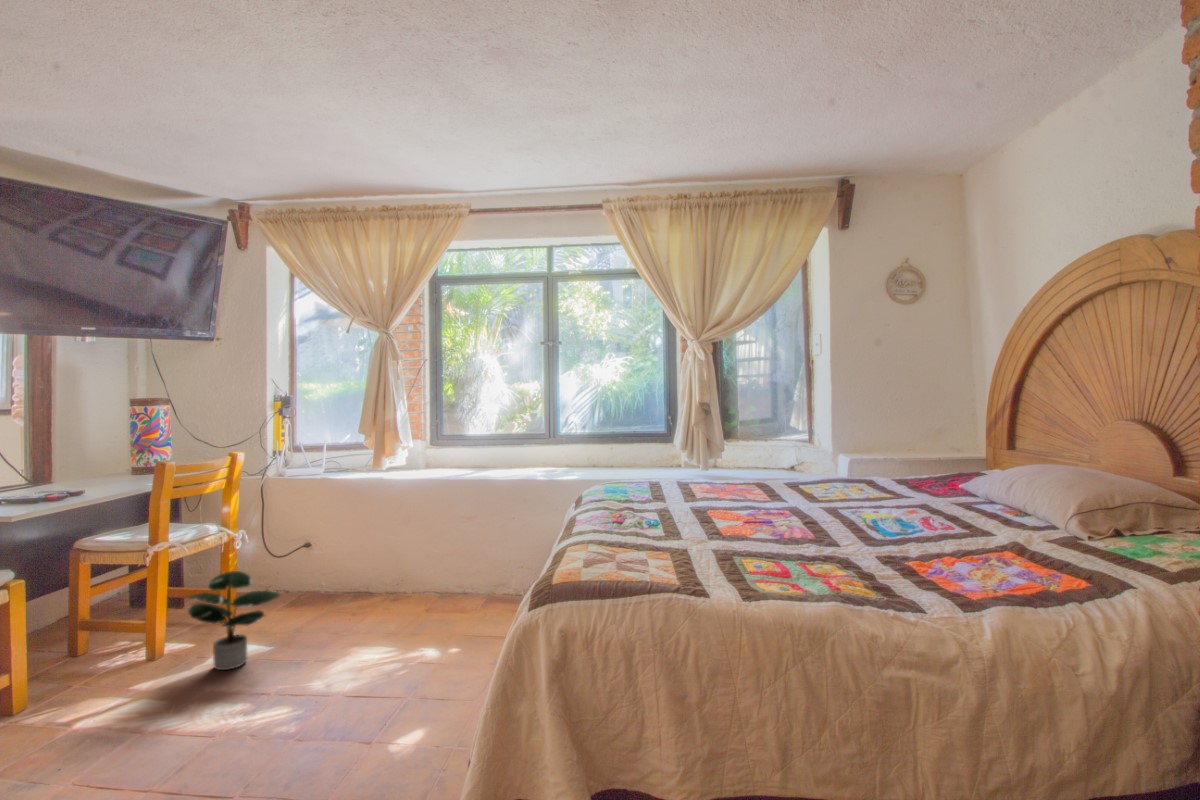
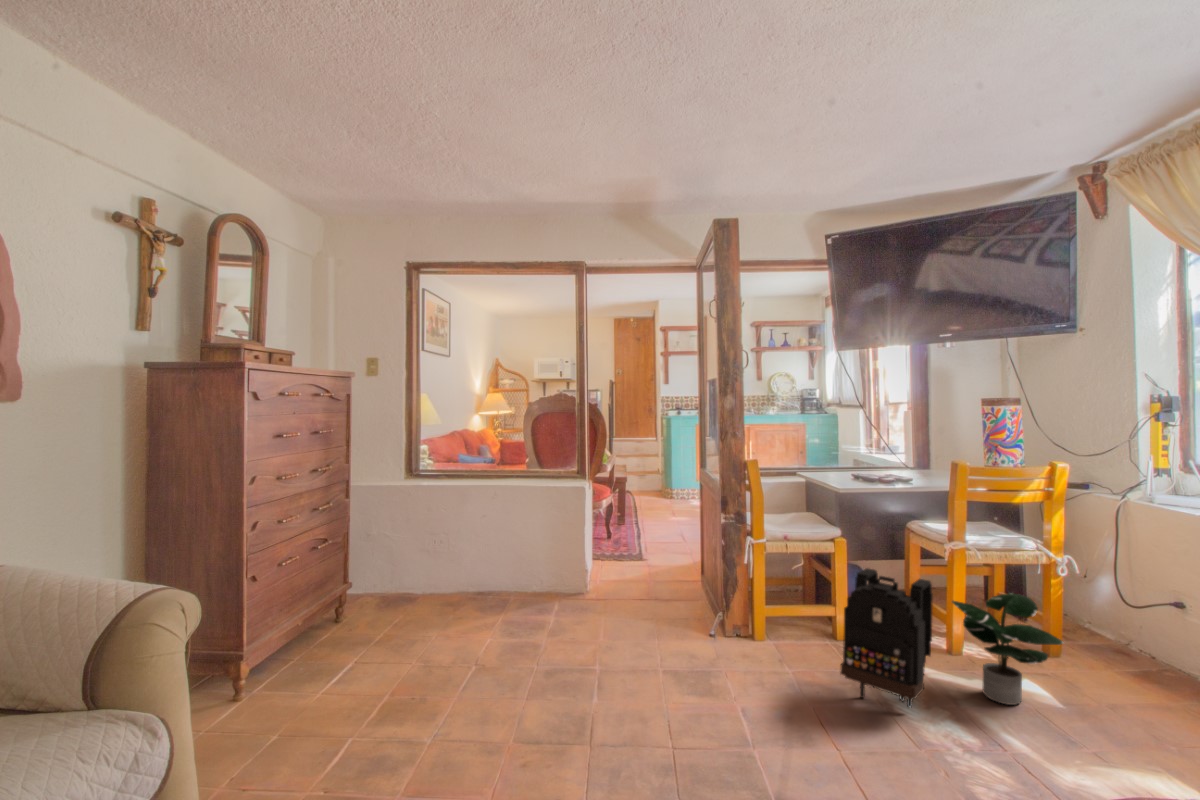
backpack: none [97,581,194,737] -> present [840,568,933,707]

